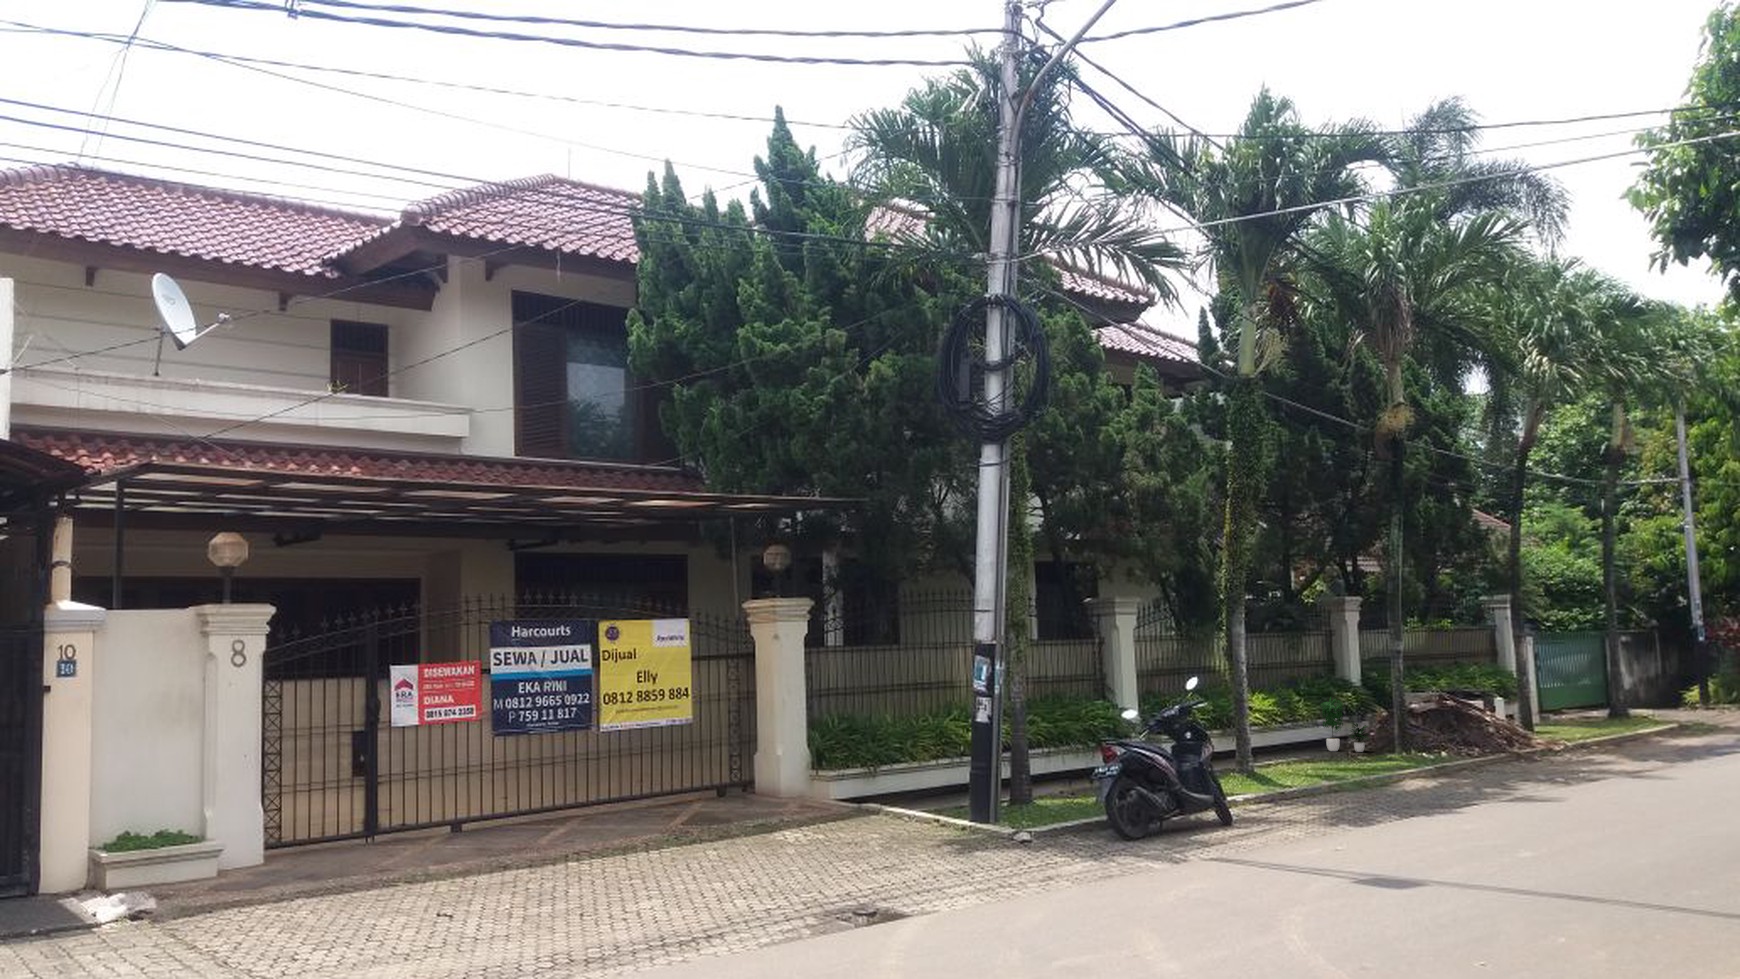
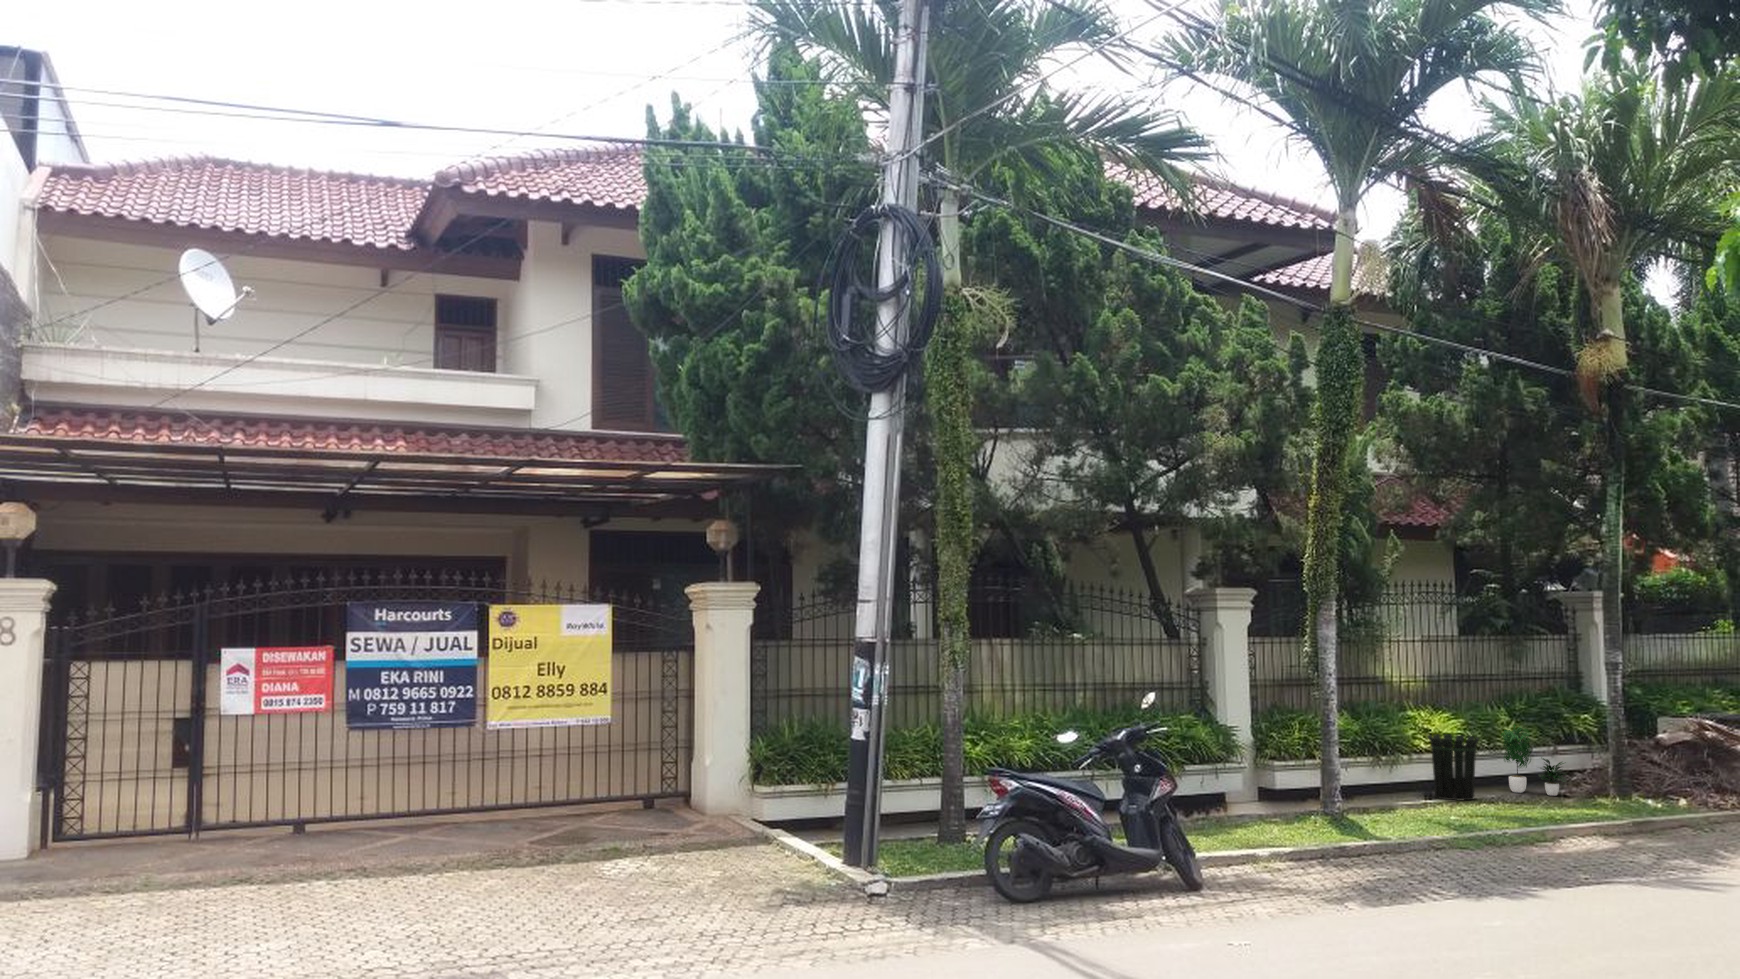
waste bin: none [1275,707,1316,759] -> present [1428,734,1479,800]

